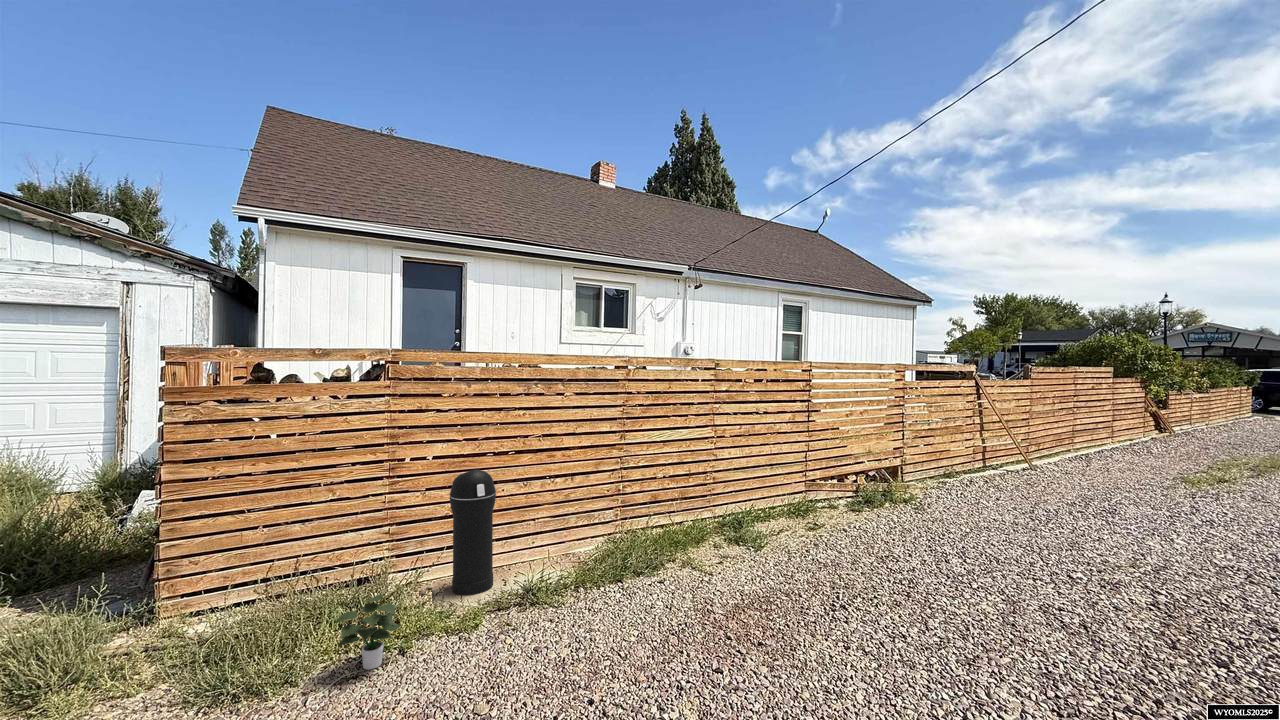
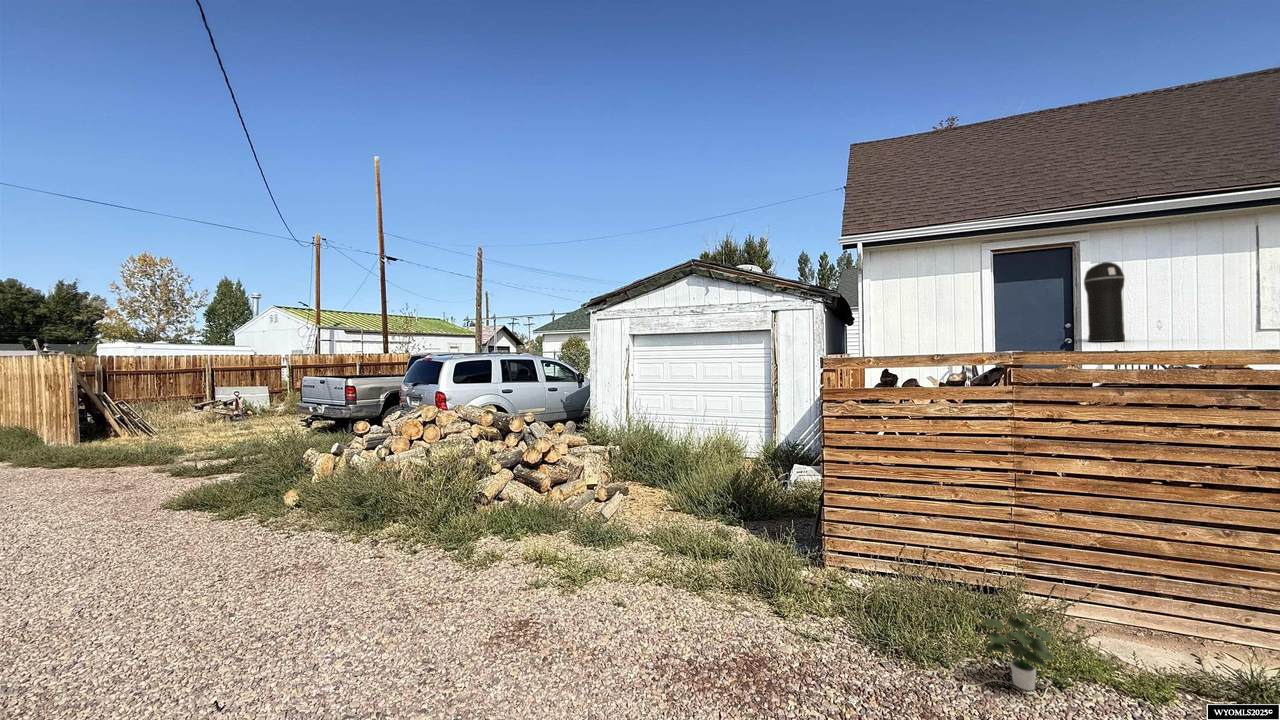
trash can: present [450,470,496,595] -> present [1084,262,1125,342]

